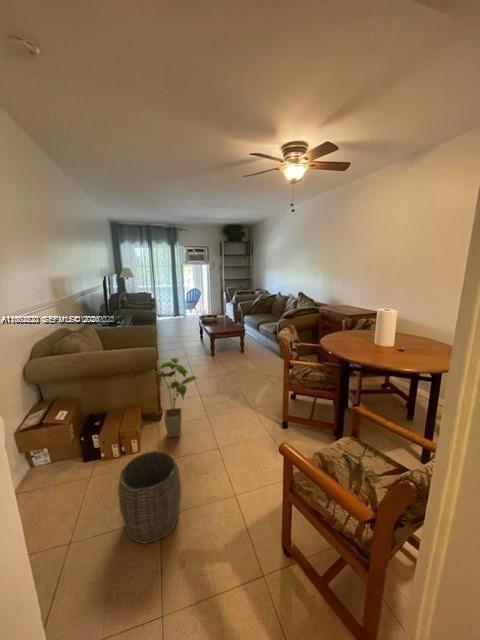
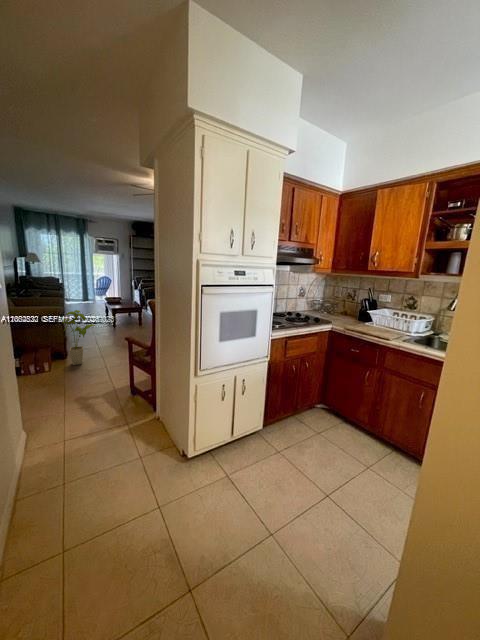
woven basket: present [118,451,181,543] -> none [38,356,79,400]

